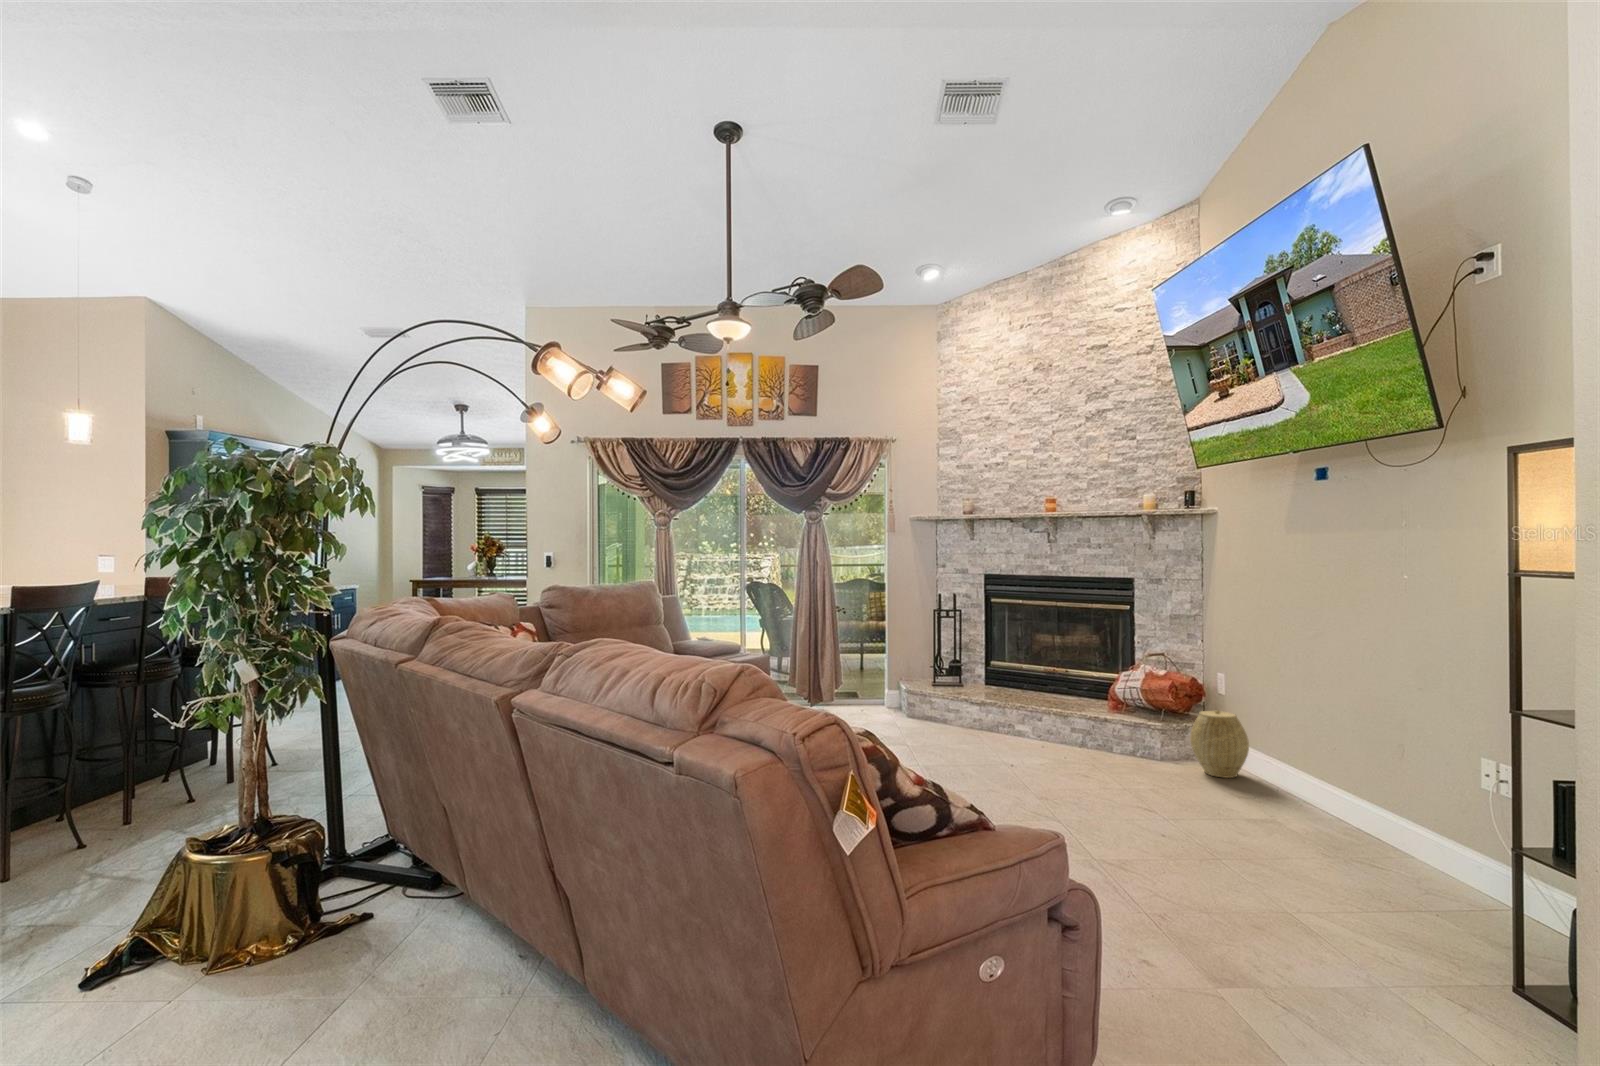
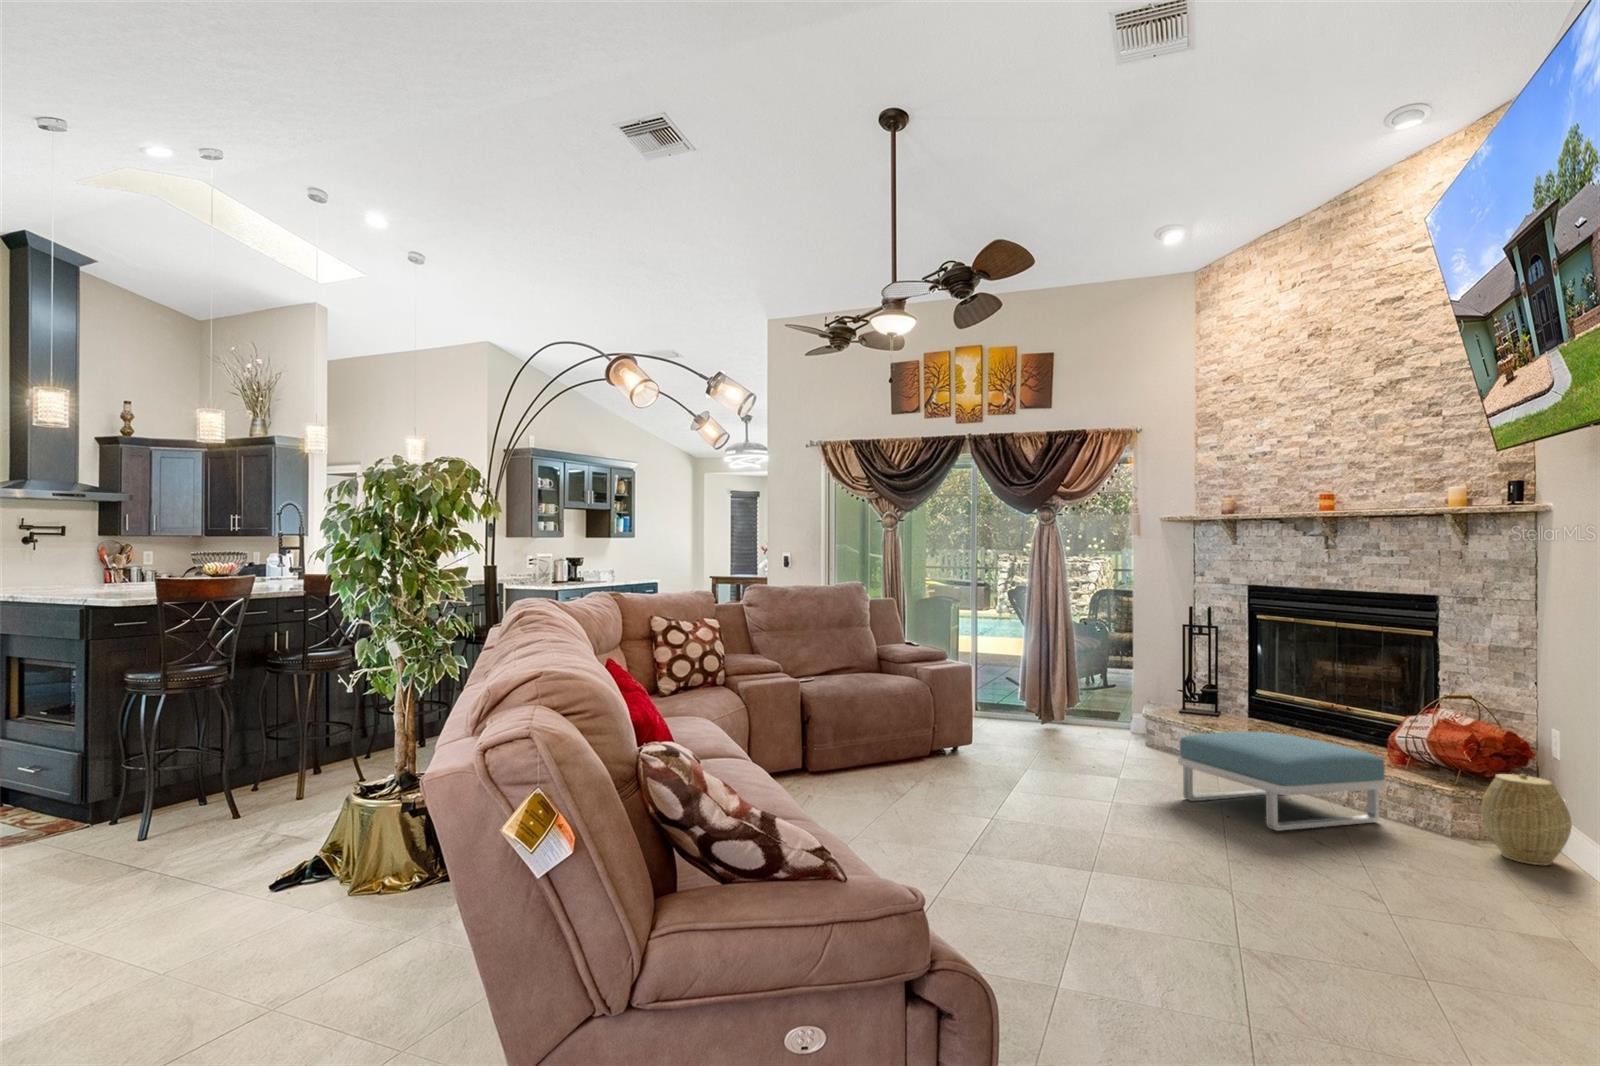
footstool: none [971,696,1122,781] -> present [1178,732,1386,831]

